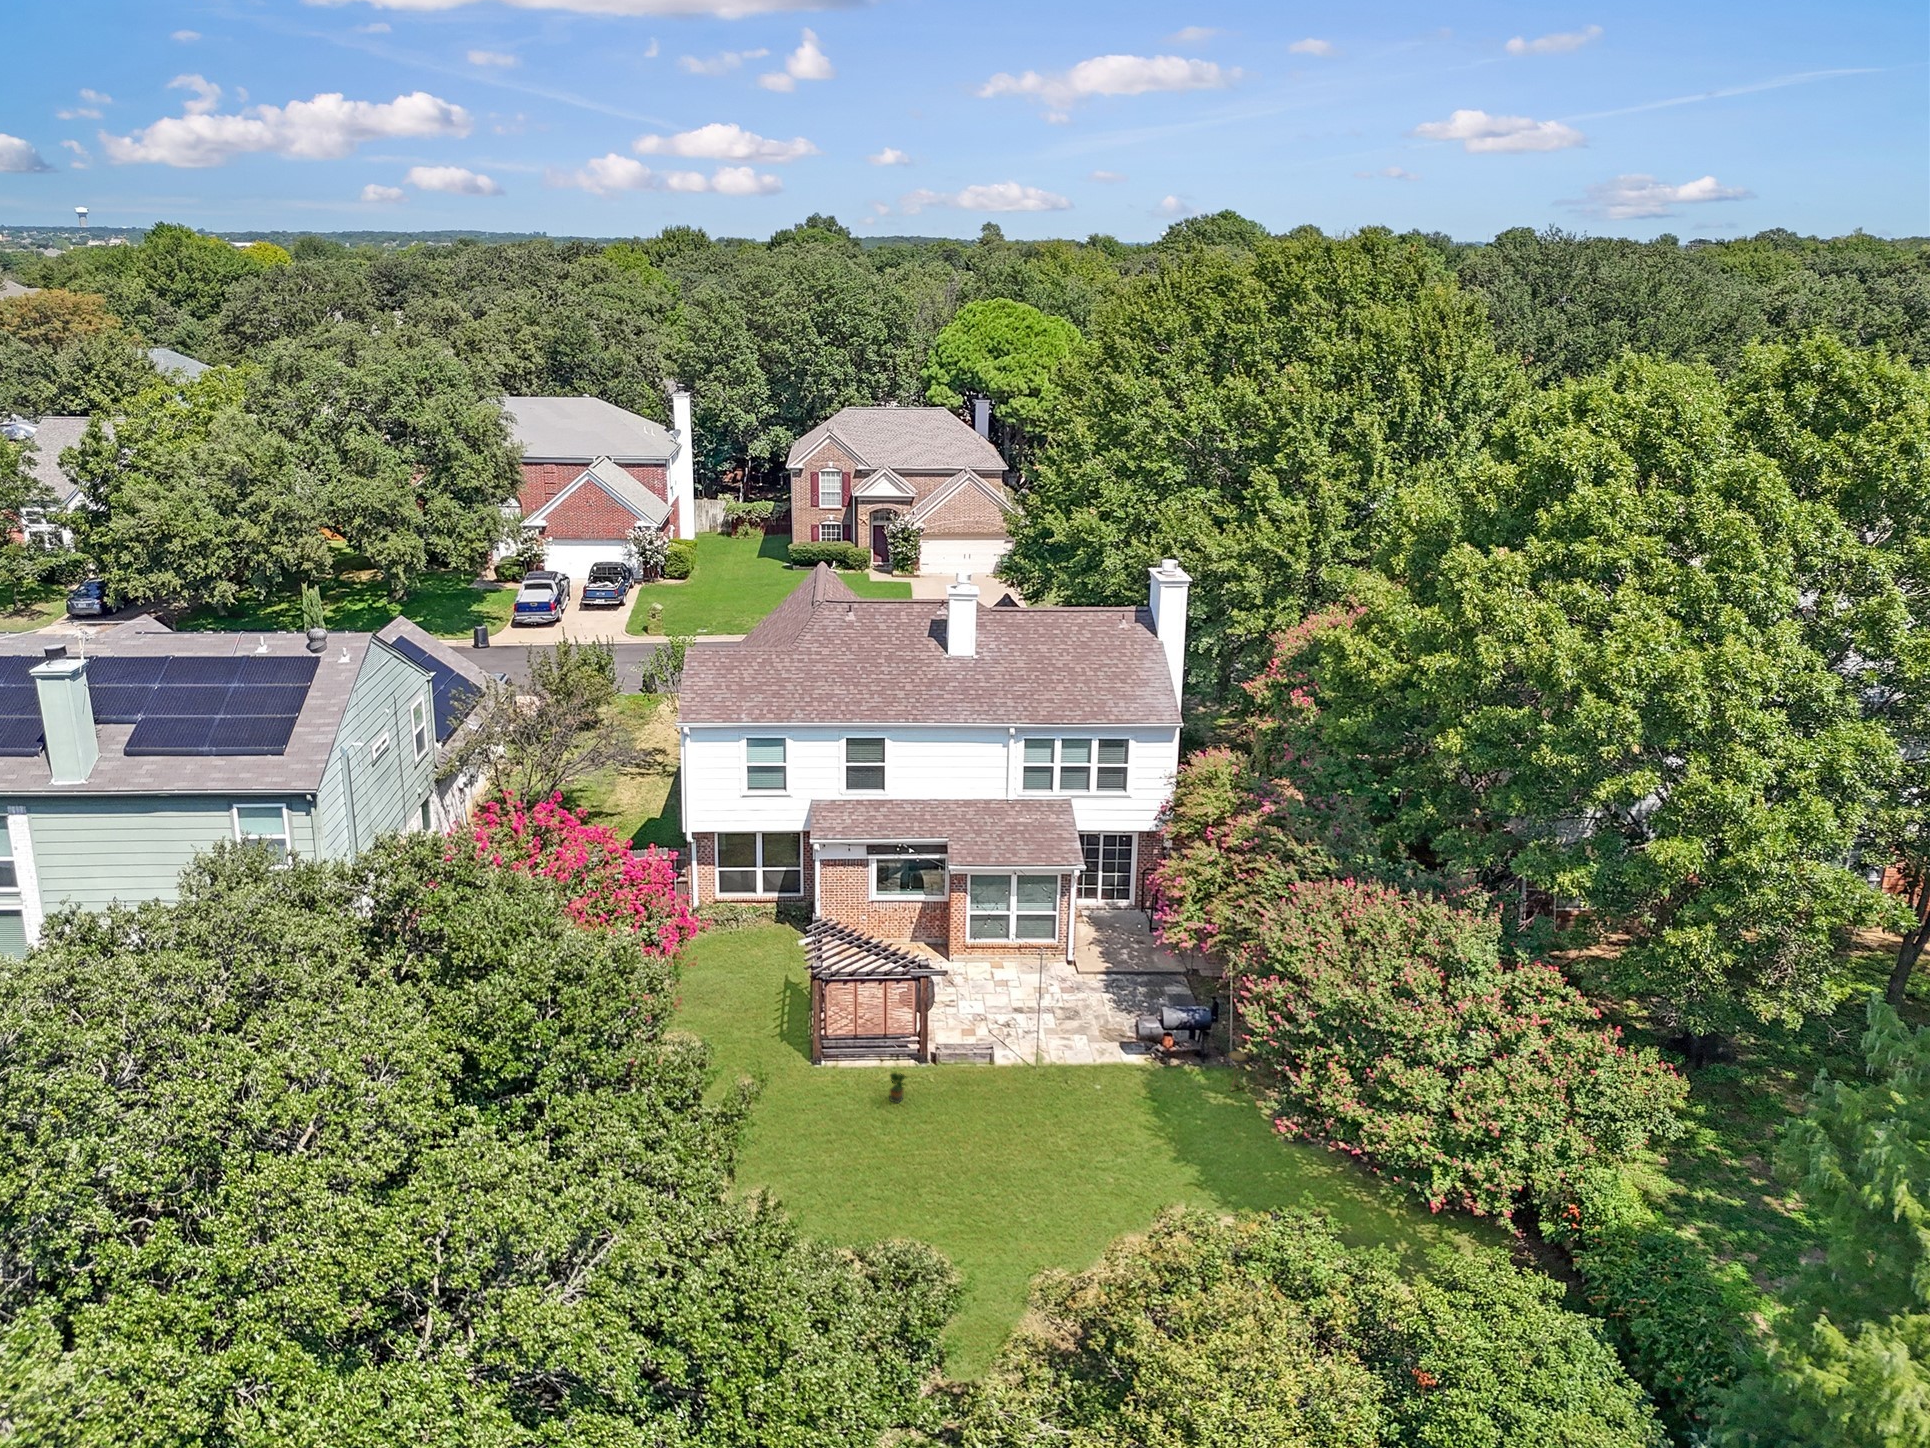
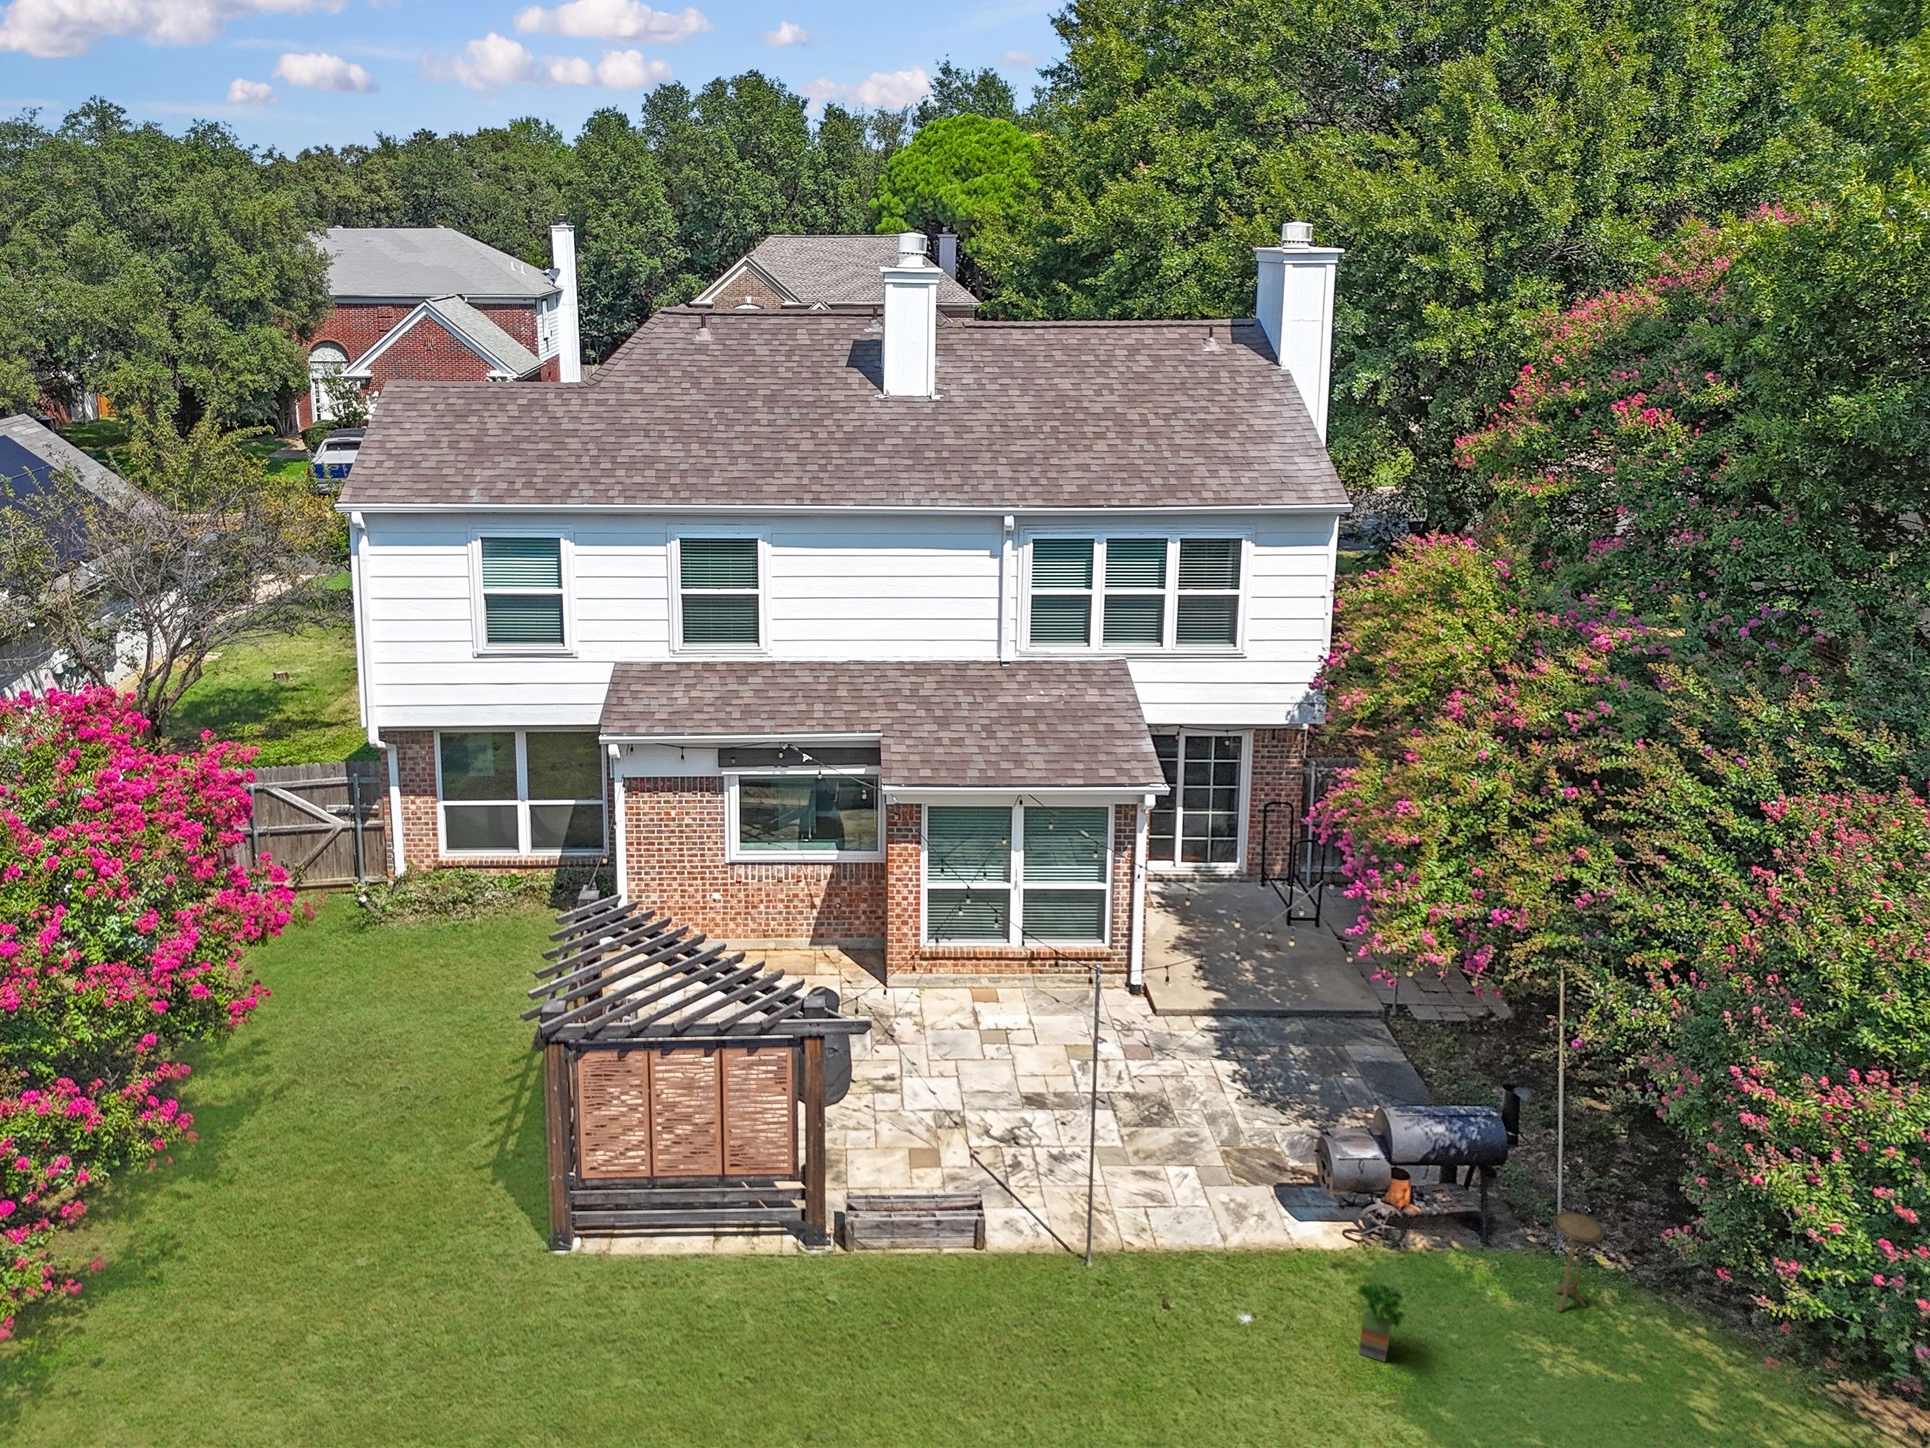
potted tree: present [889,1073,906,1103] -> present [1357,1283,1405,1361]

